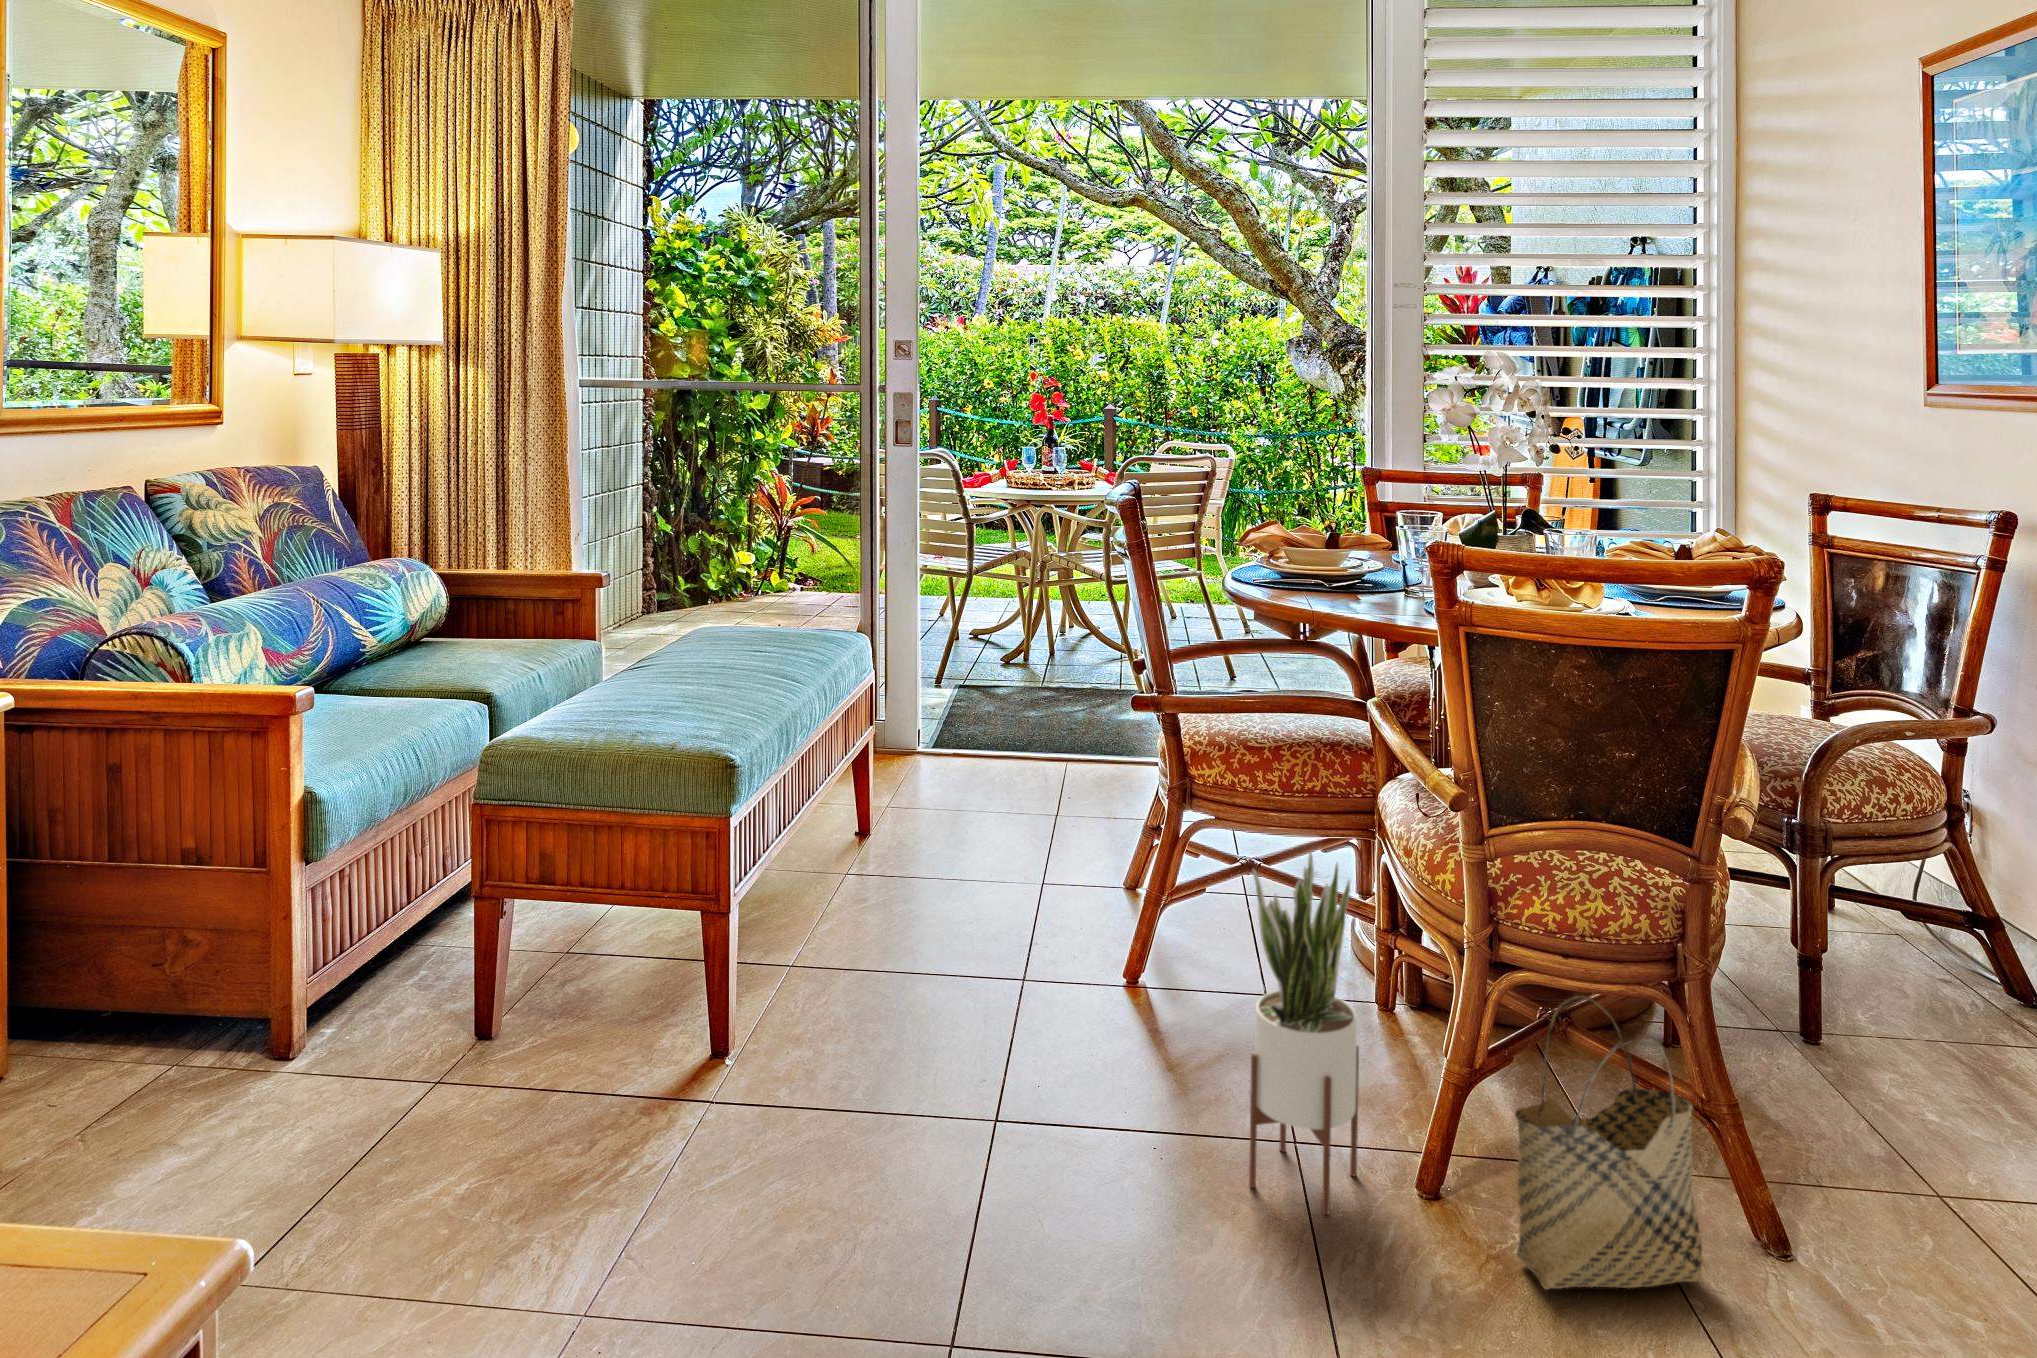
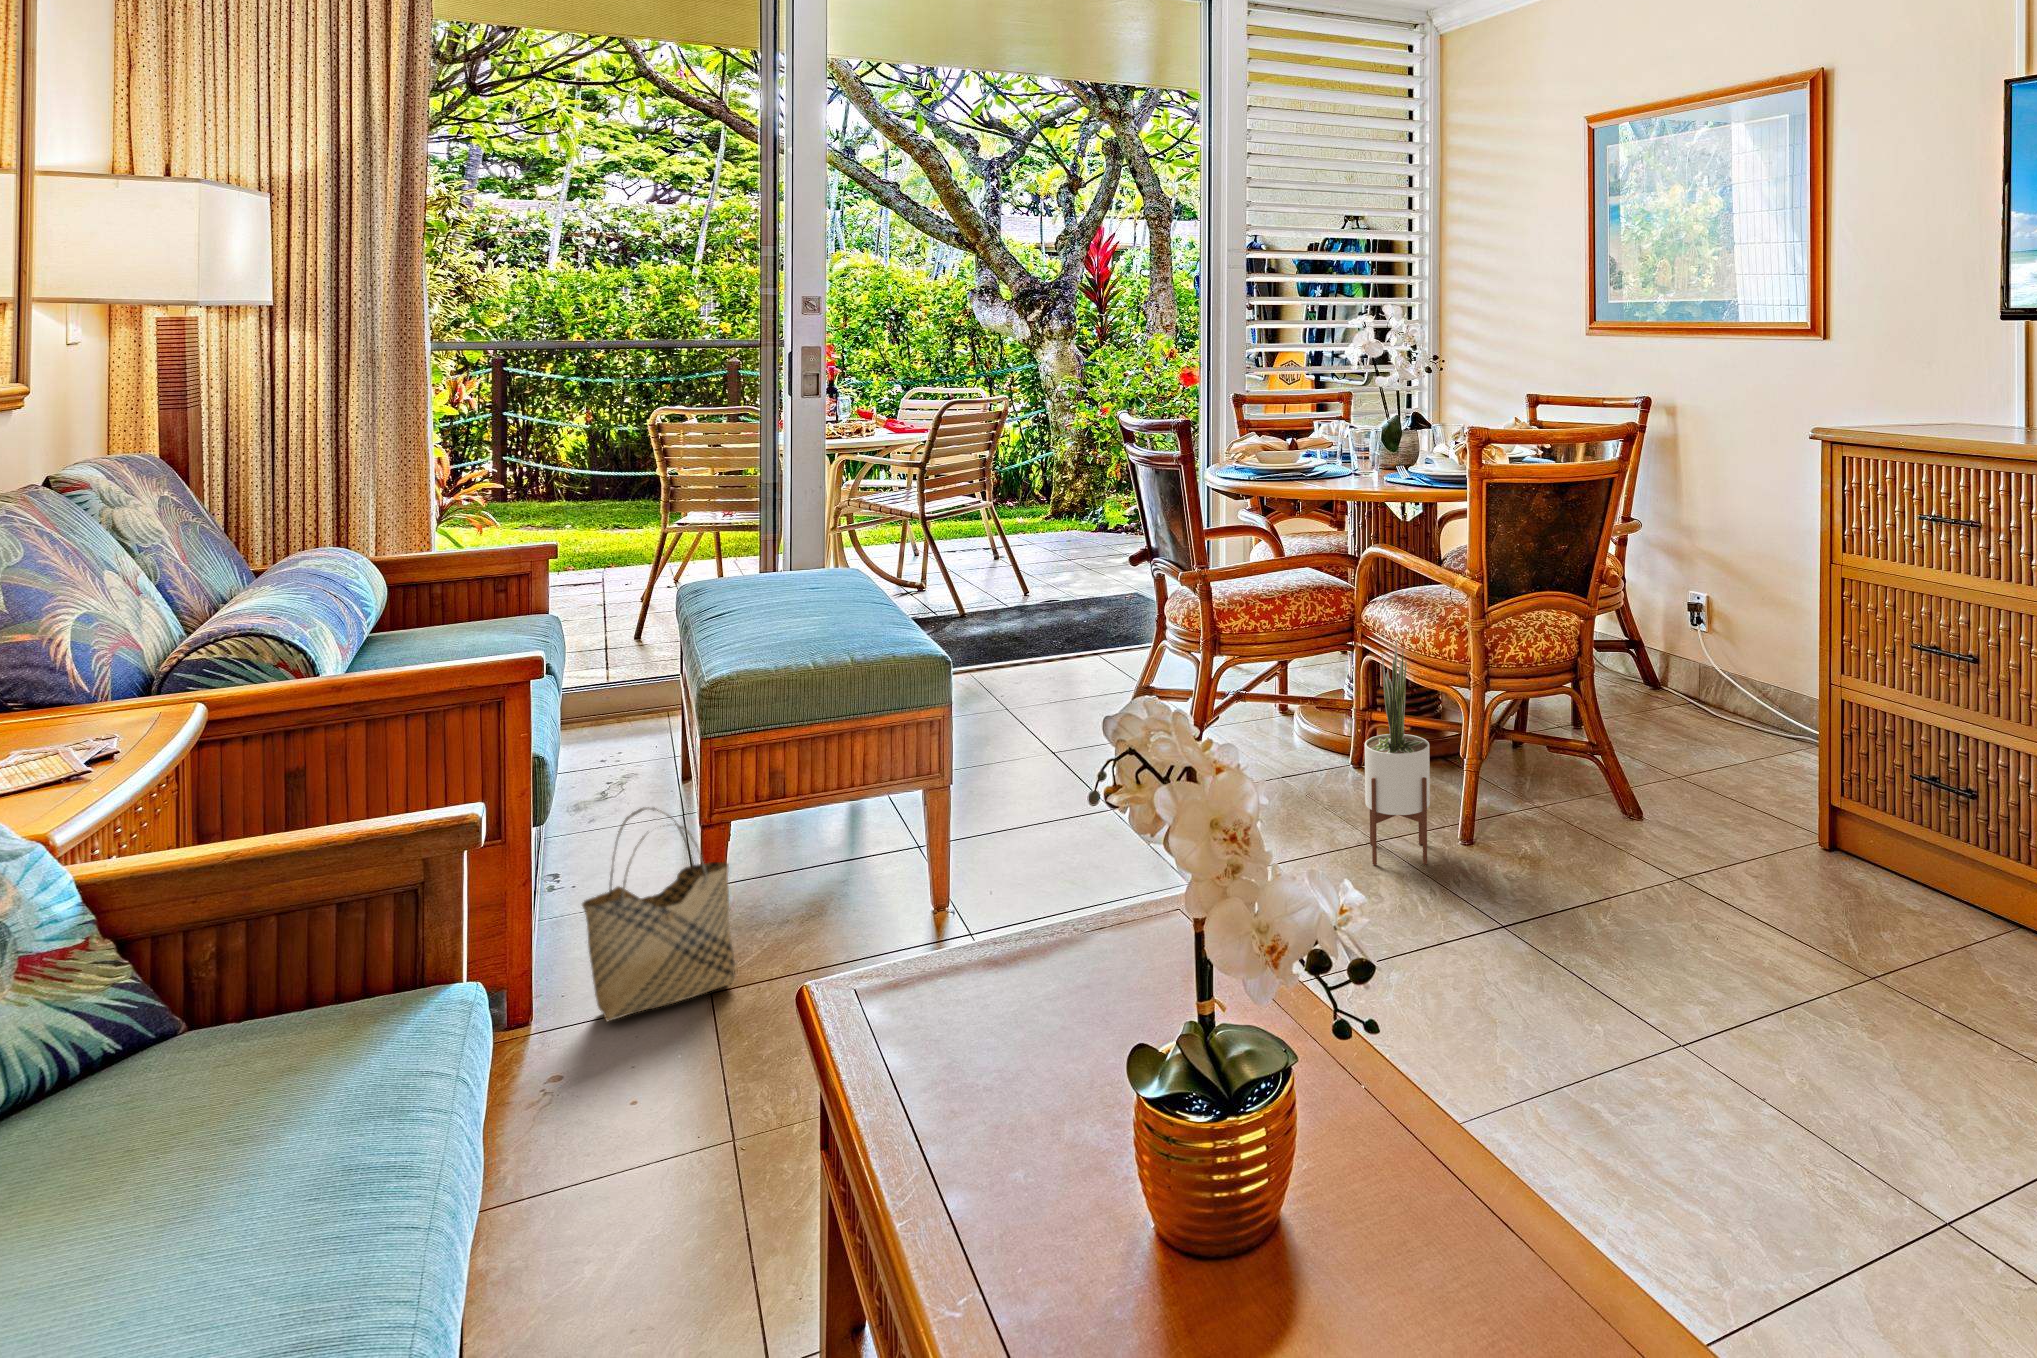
woven basket: present [1515,995,1702,1290] -> present [582,807,735,1021]

